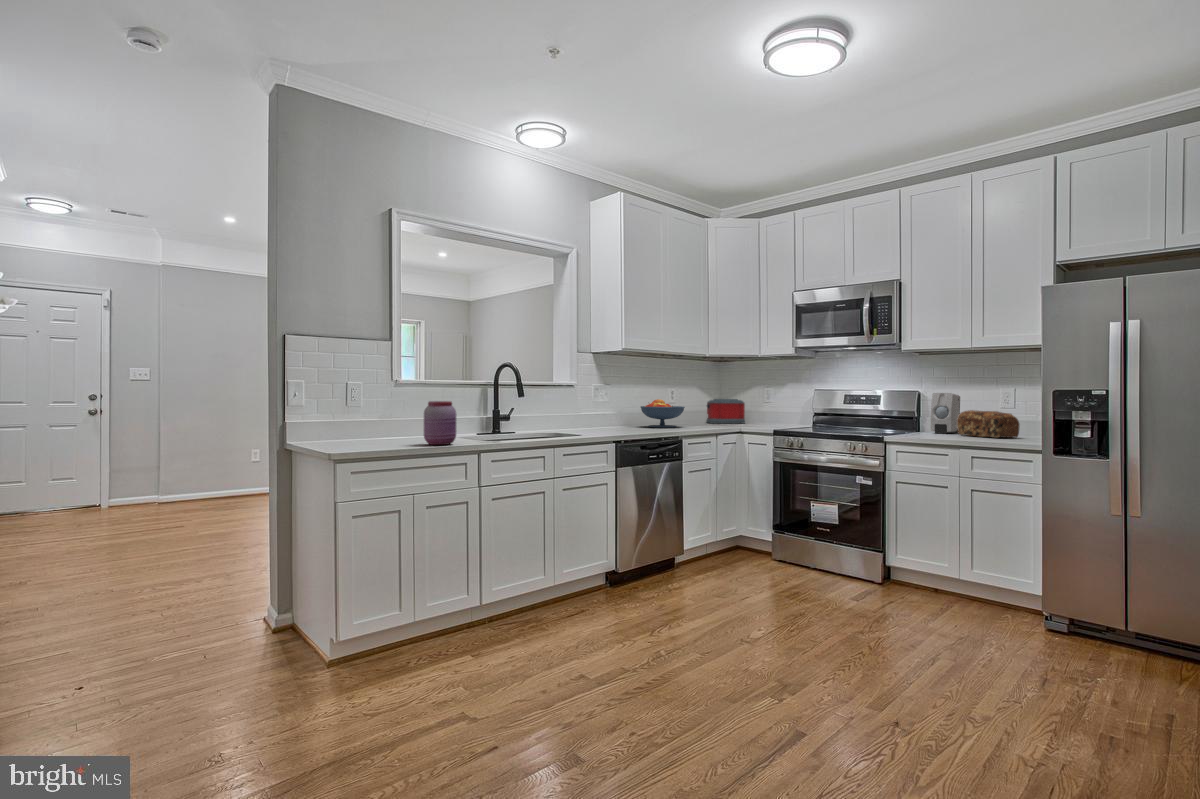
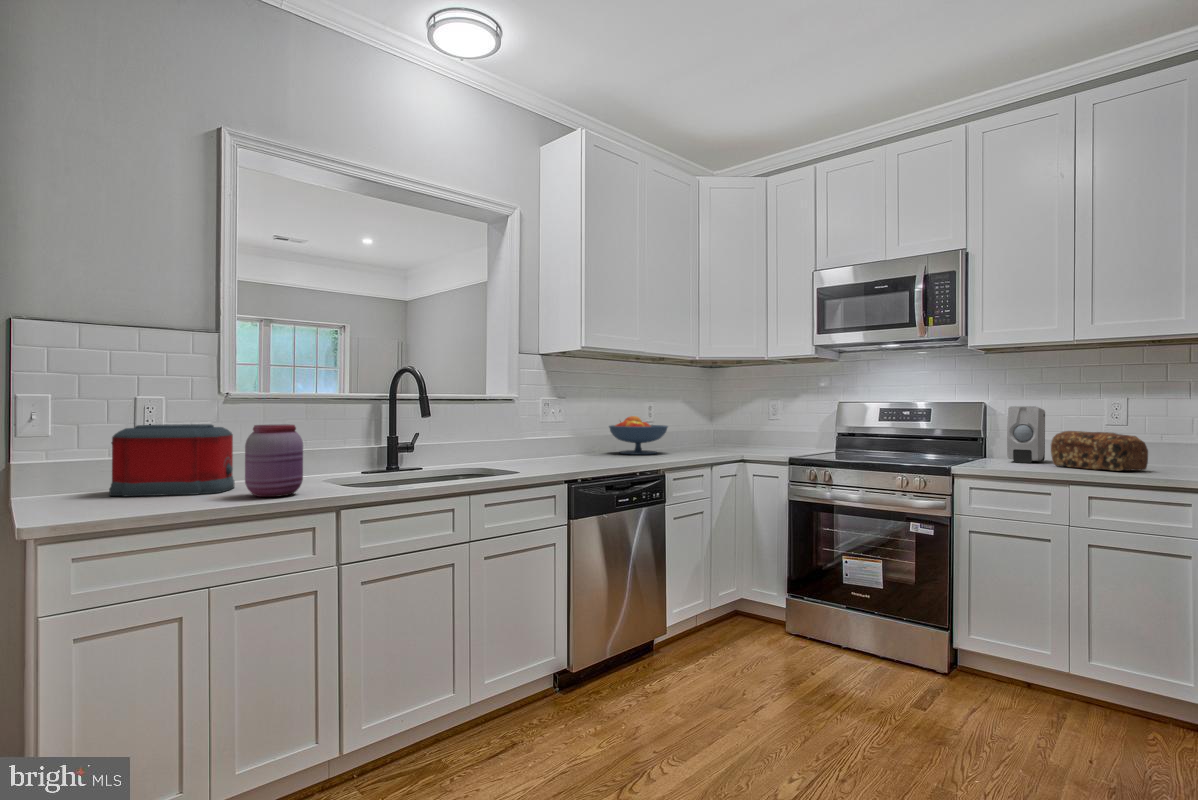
toaster: present [706,399,745,424] -> present [109,424,235,496]

